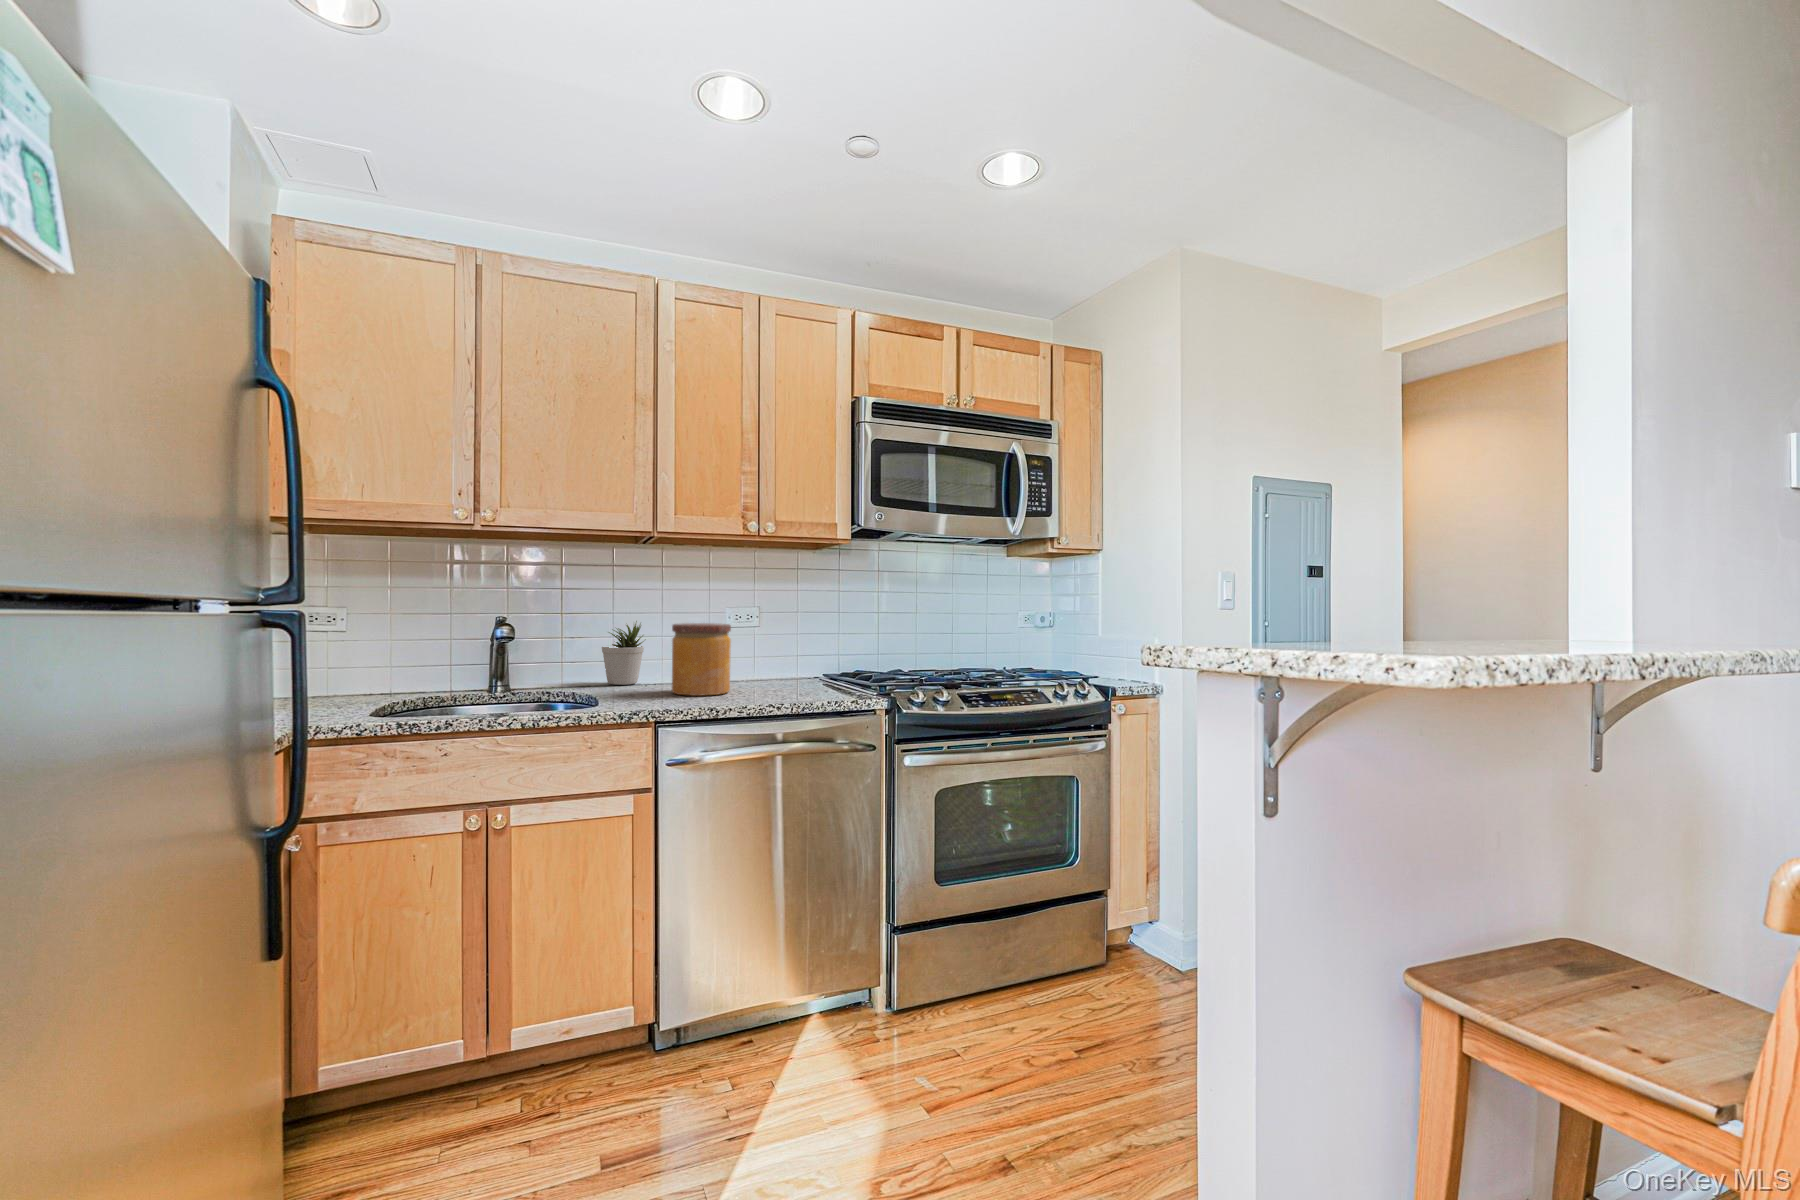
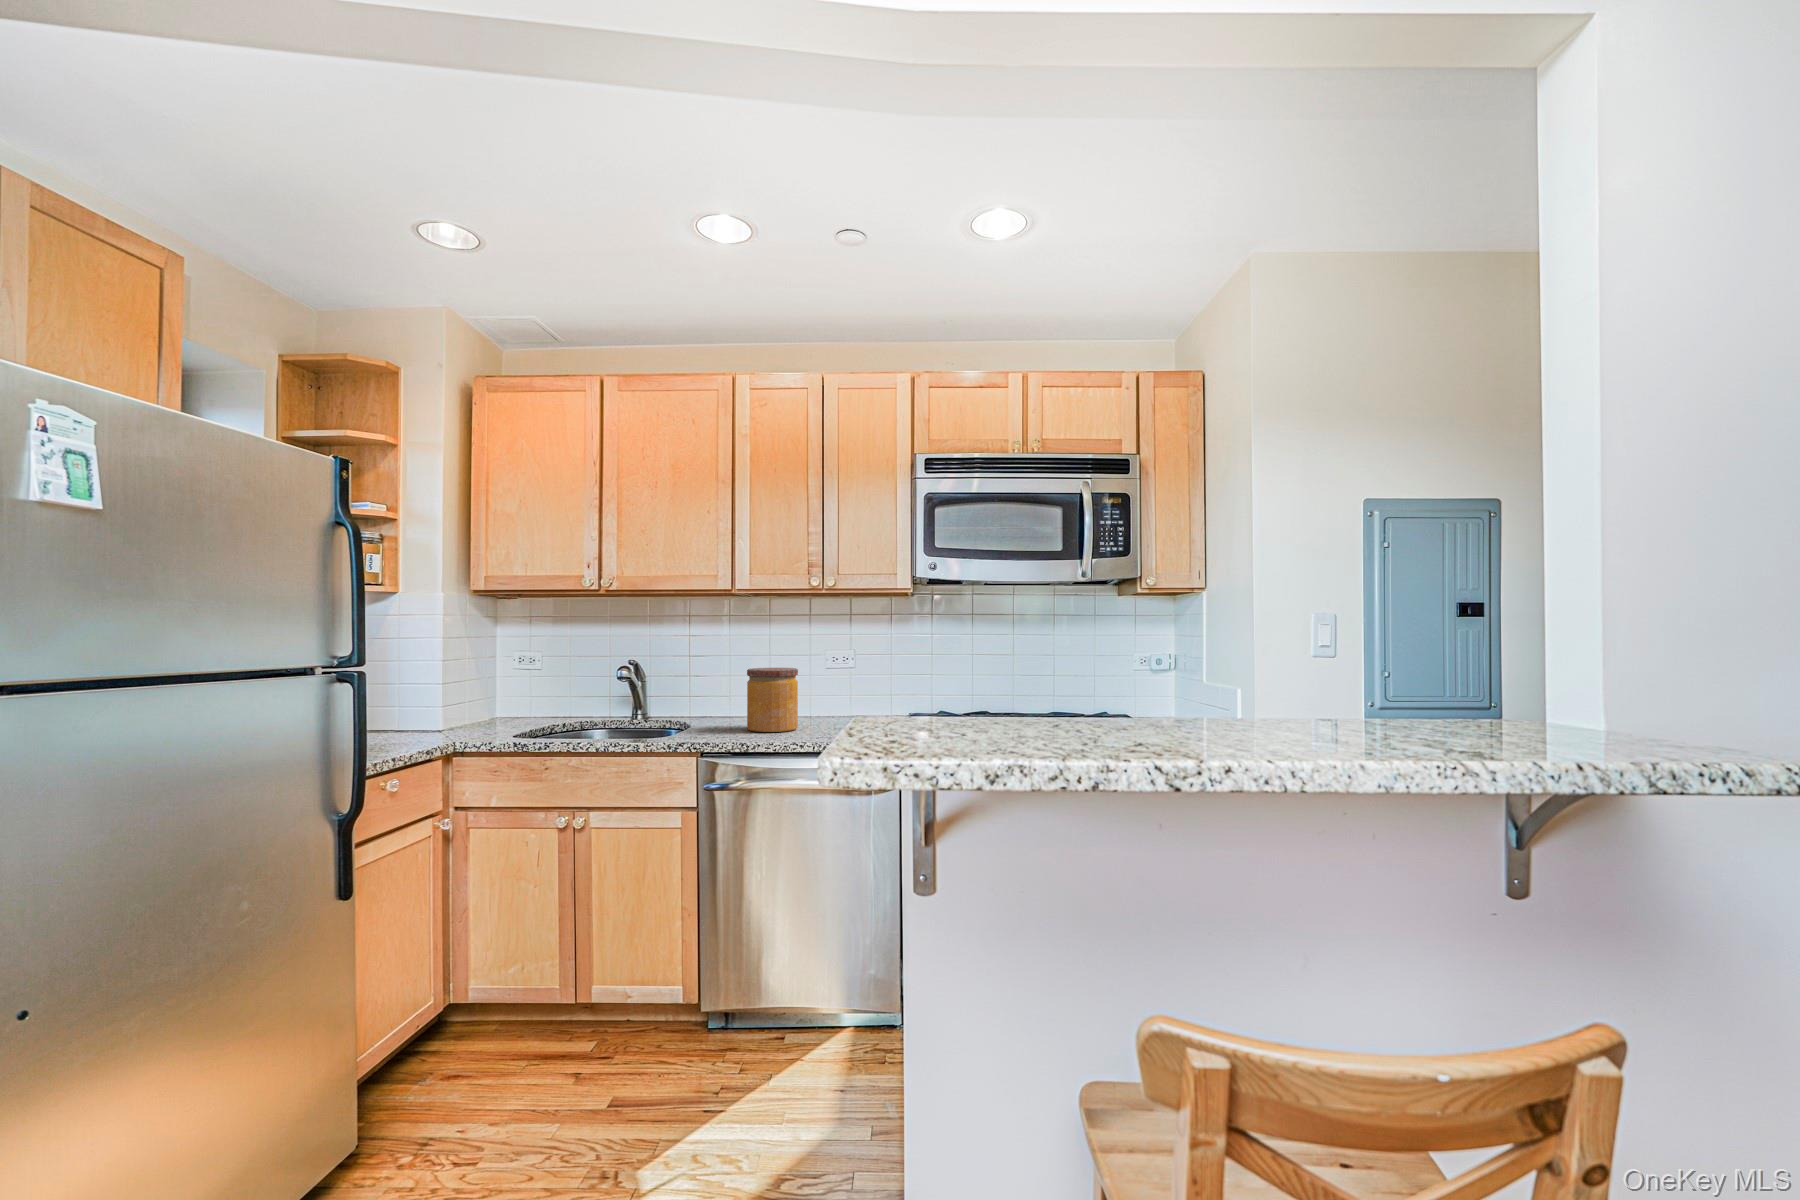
potted plant: present [602,621,644,685] -> none [713,664,748,720]

